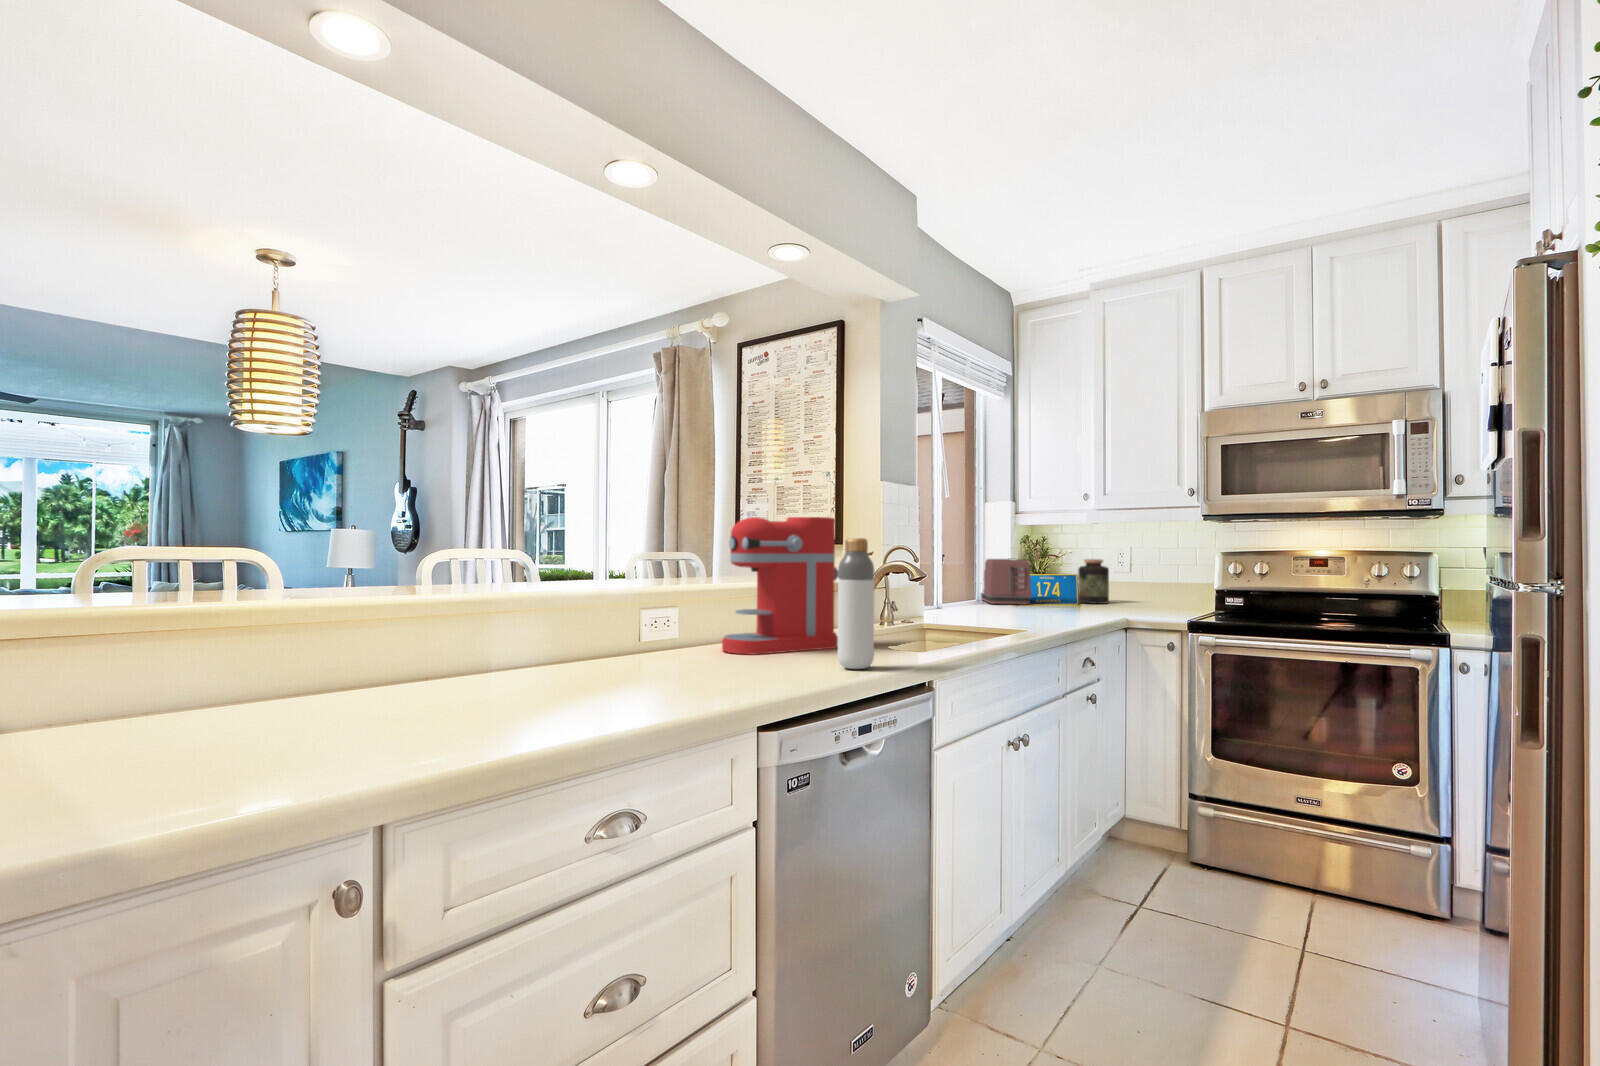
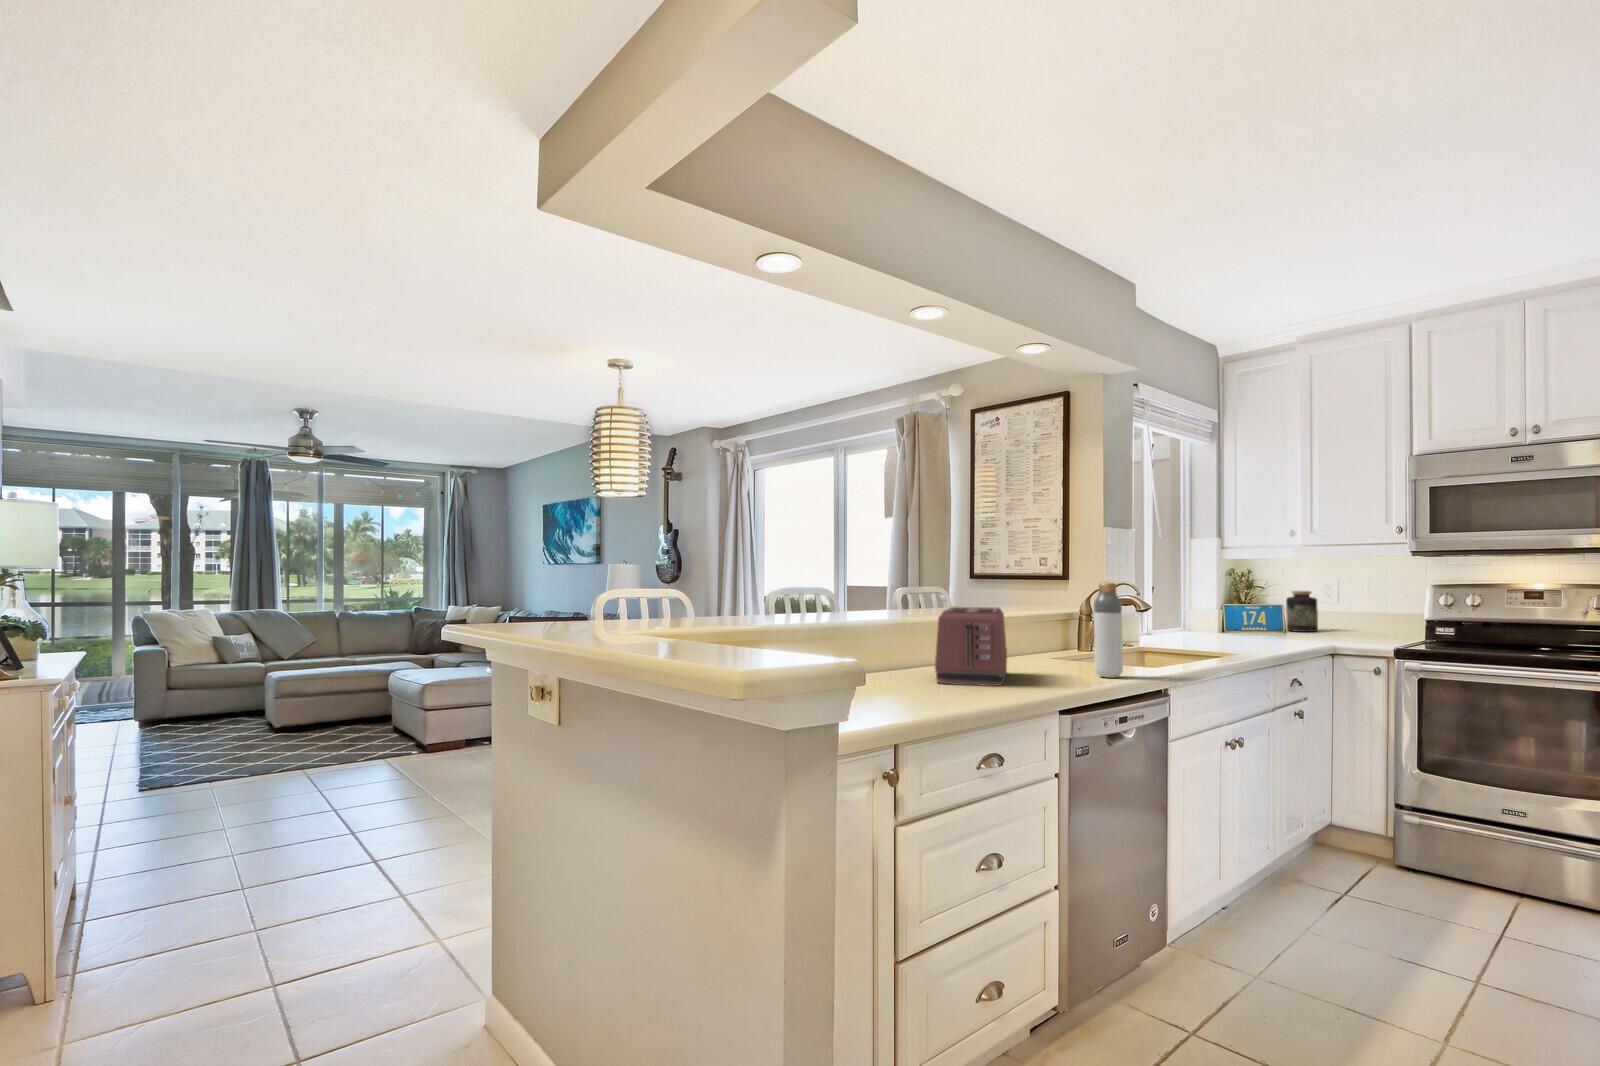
coffee maker: present [722,517,838,655] -> none [992,563,1082,667]
toaster: present [981,558,1032,604] -> present [935,607,1007,686]

